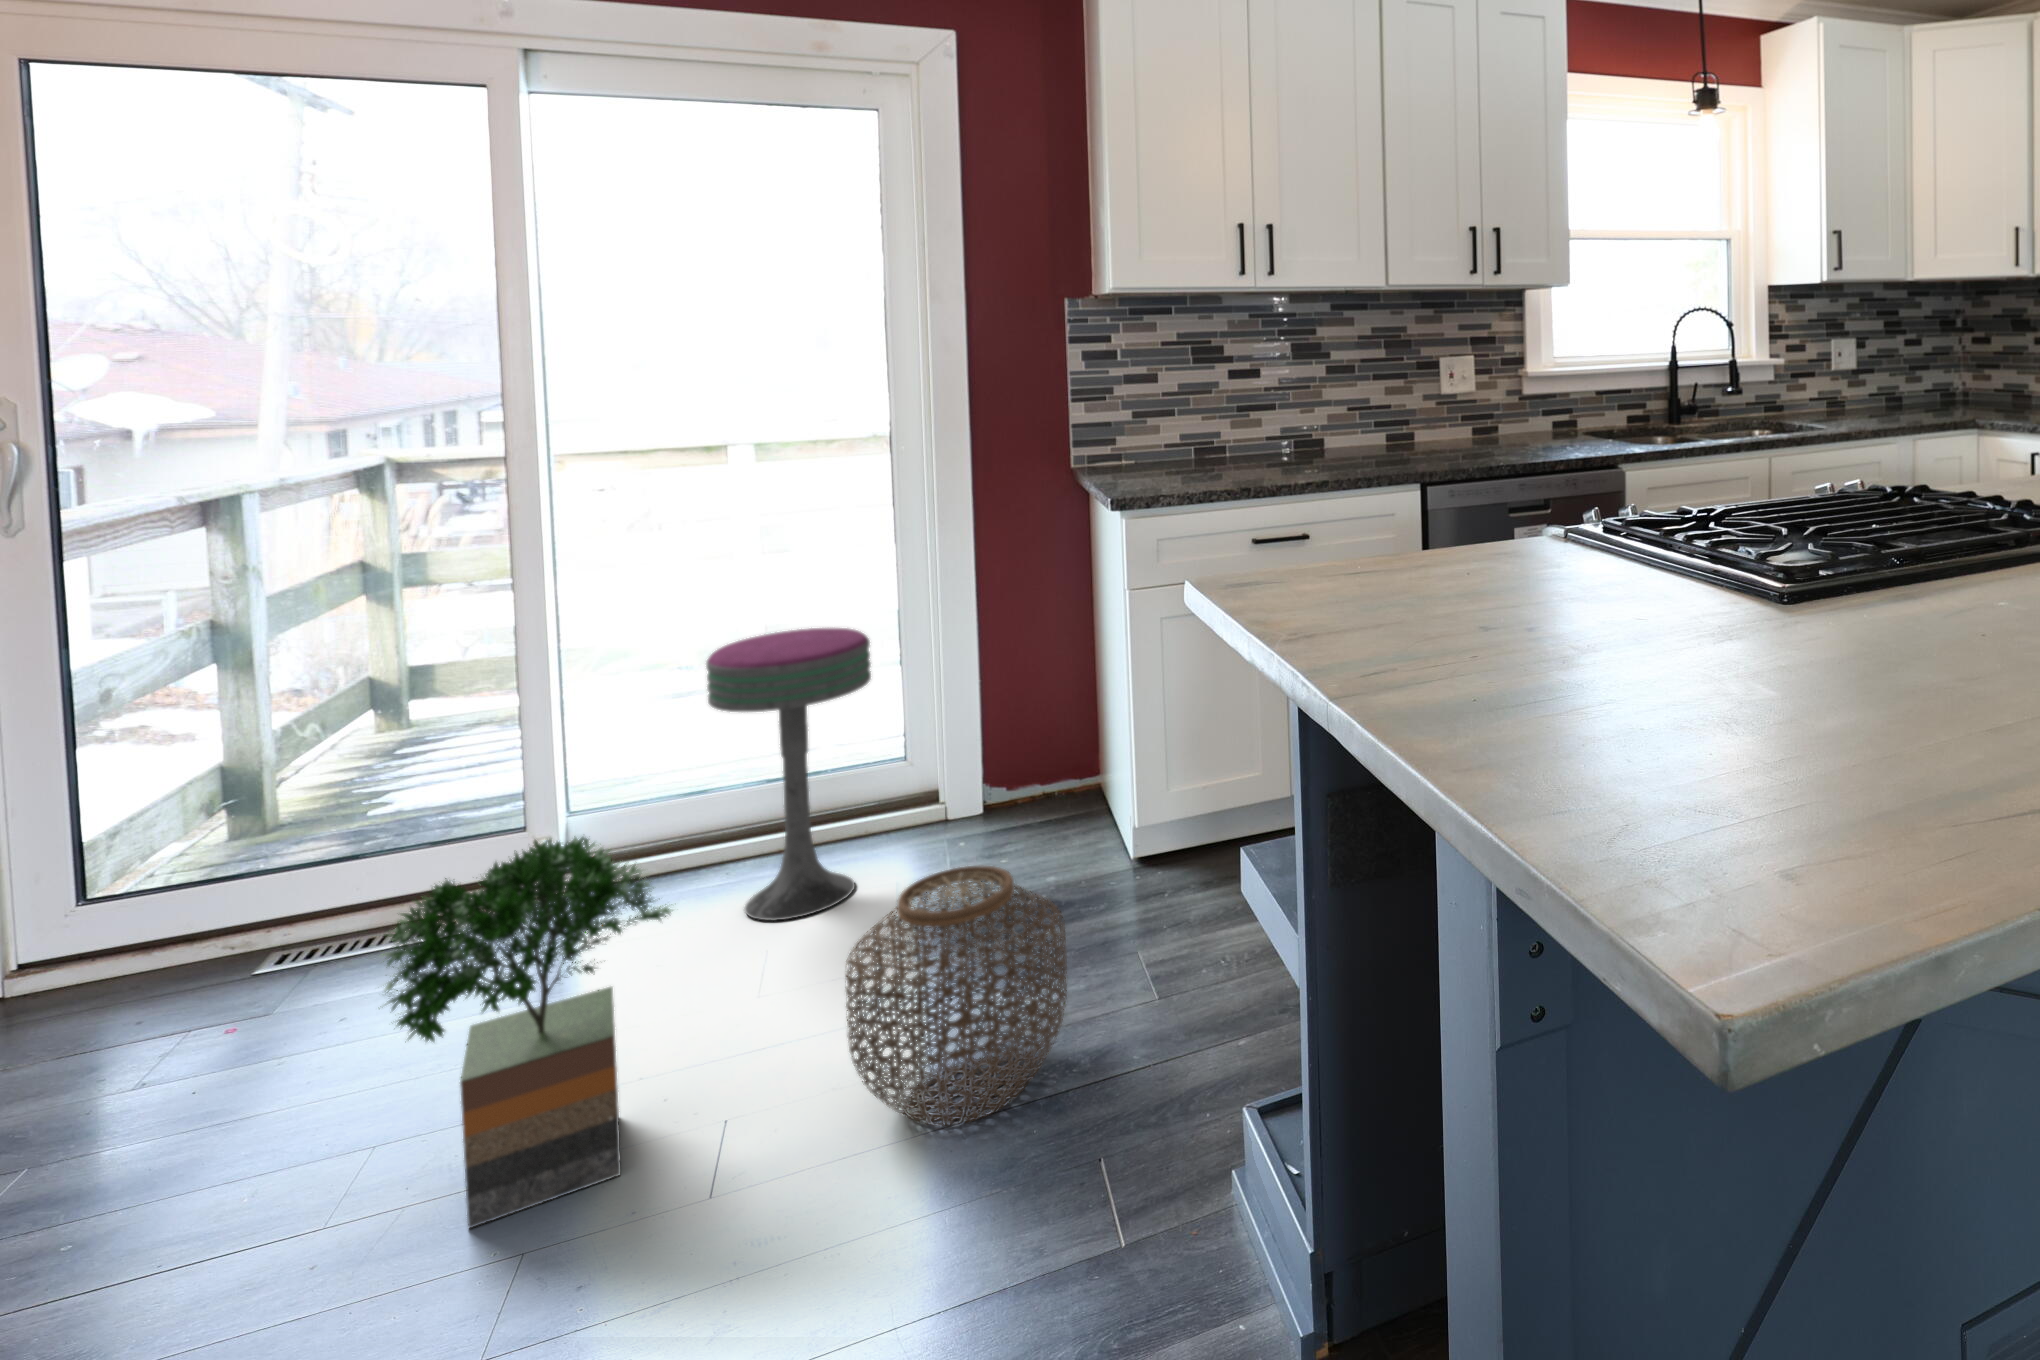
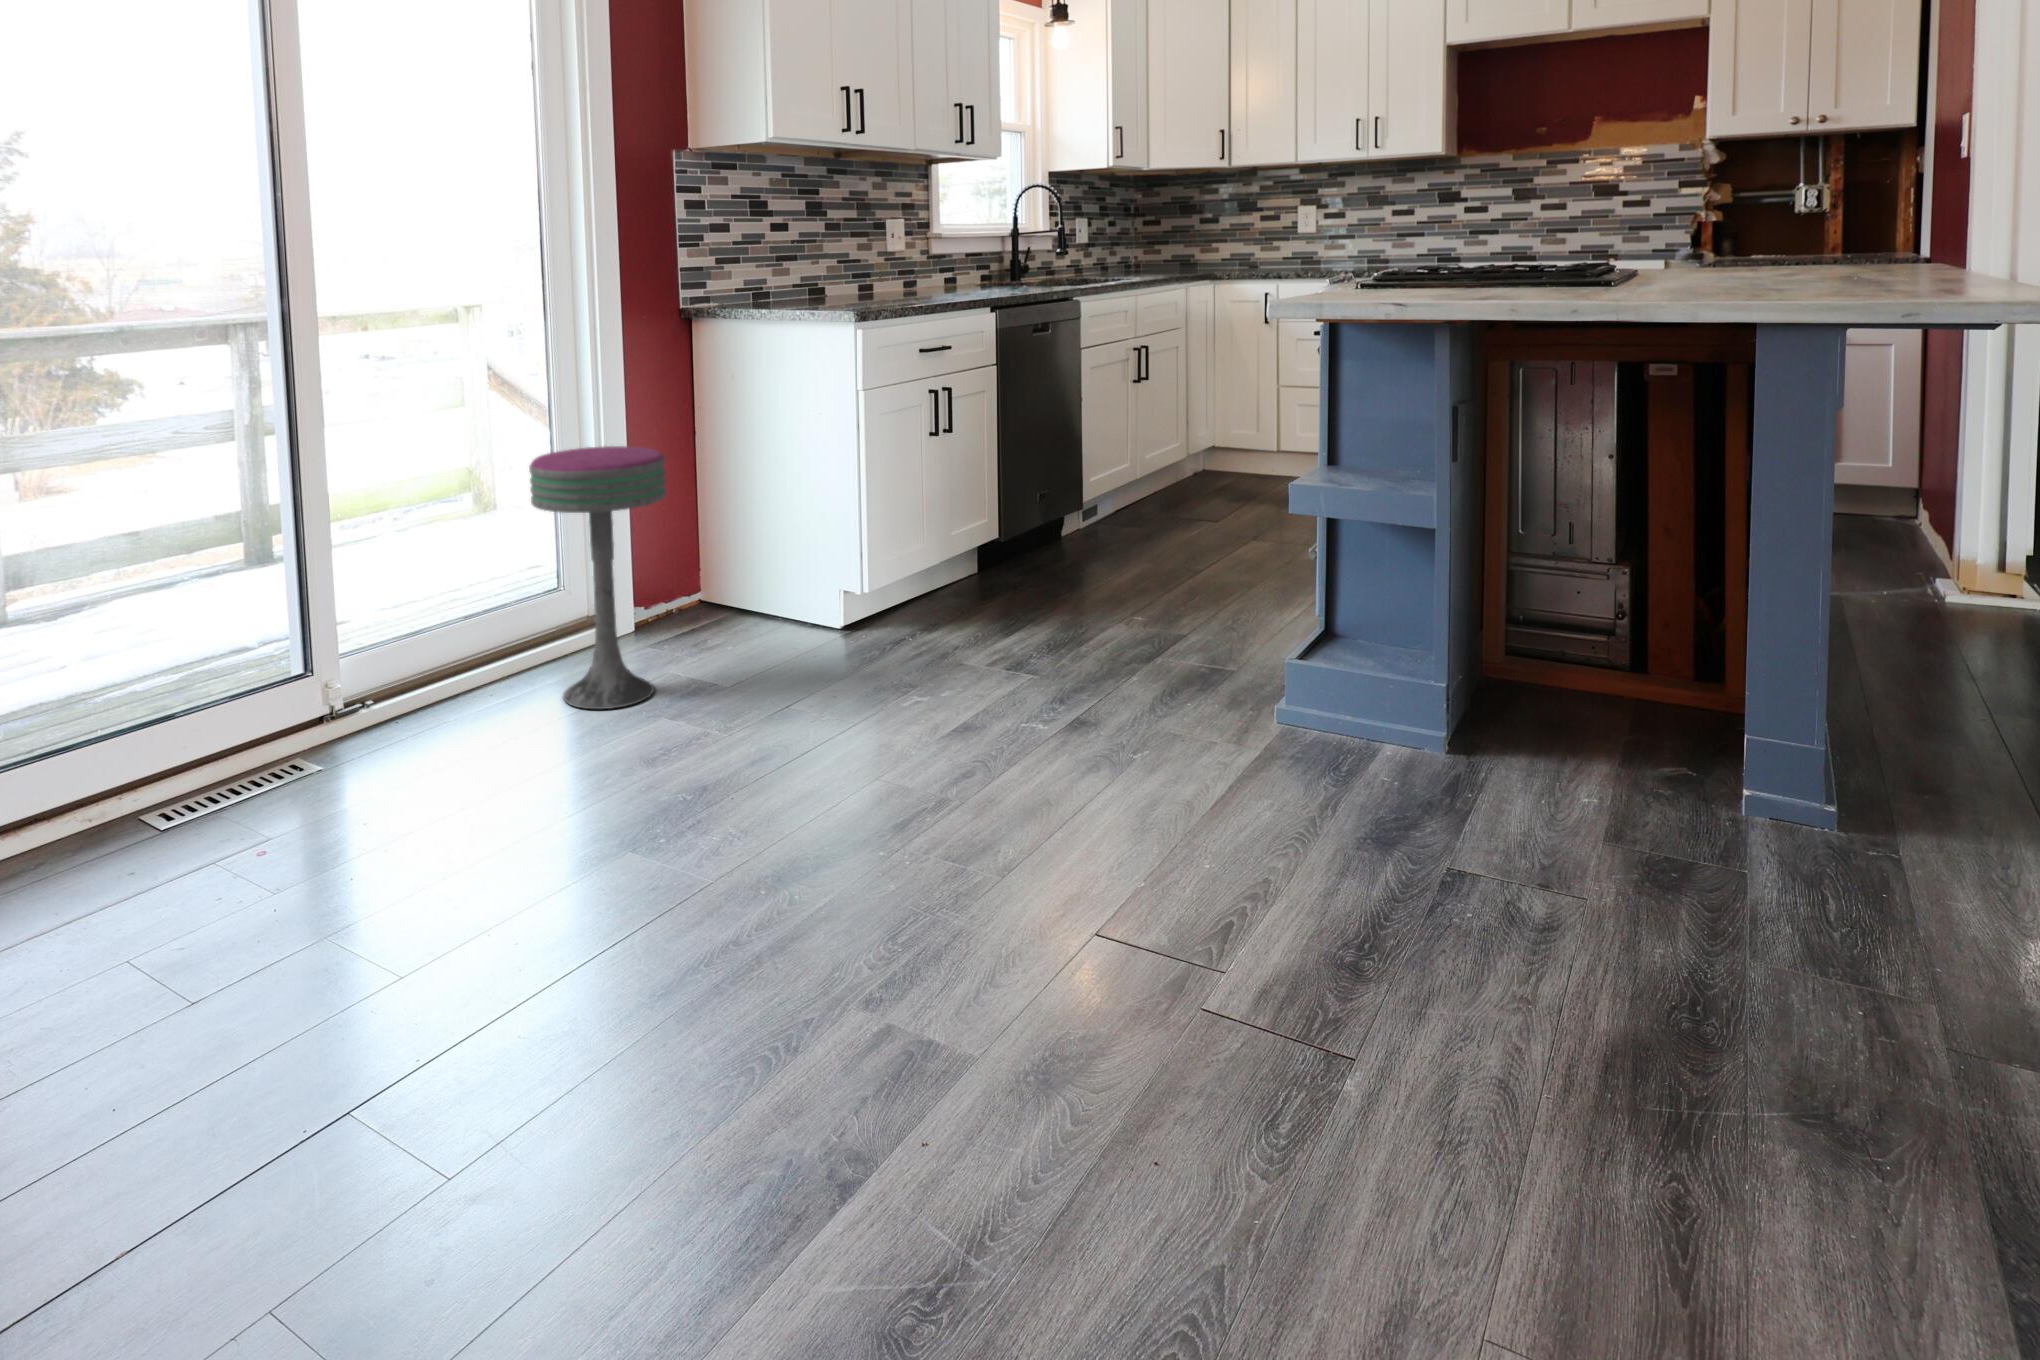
potted tree: present [379,837,671,1228] -> none [740,553,916,854]
woven basket: present [846,866,1067,1126] -> none [944,565,1103,748]

